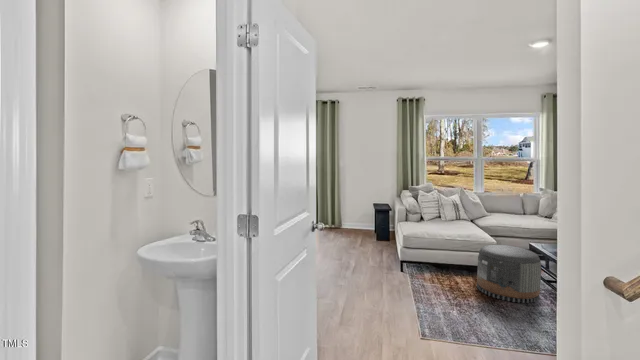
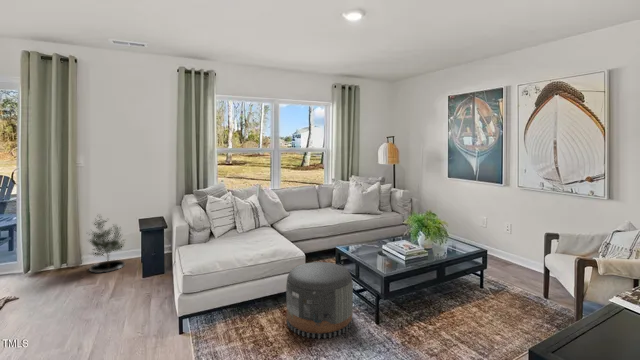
potted tree: none [339,198,362,237] -> present [89,220,125,273]

